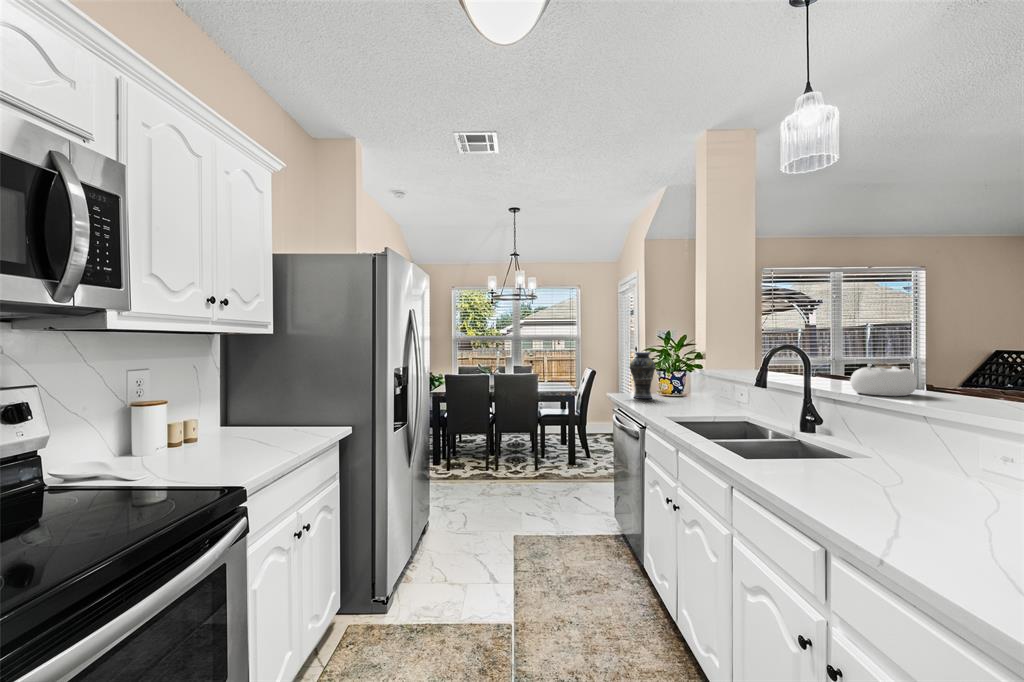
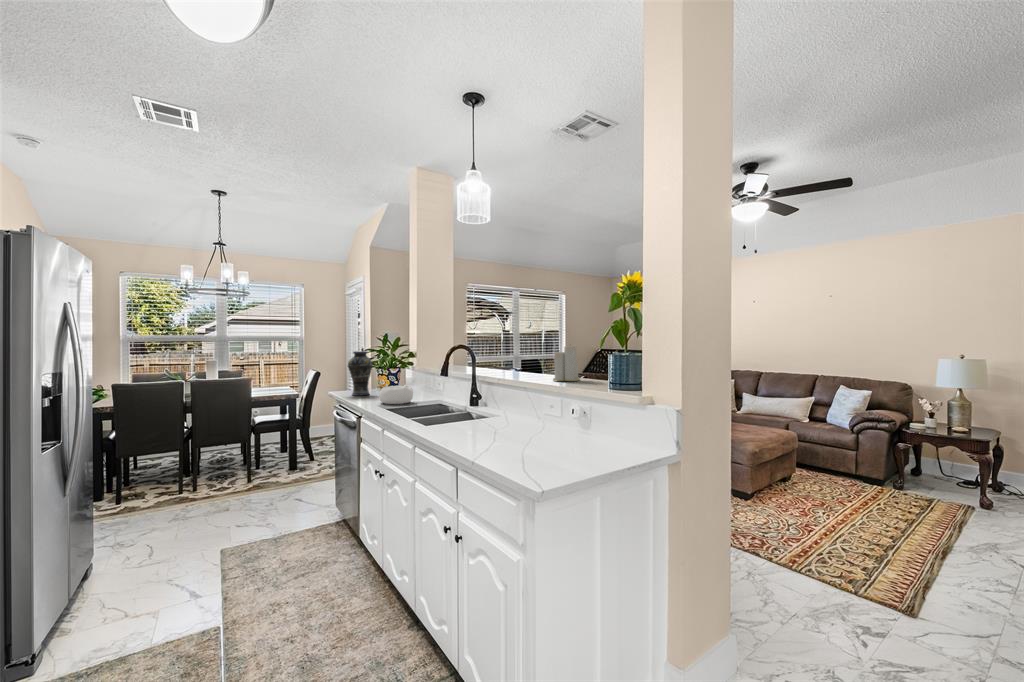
candle: none [924,348,976,405] -> present [553,346,580,381]
decorative bowl: present [850,364,917,396] -> present [379,384,413,404]

